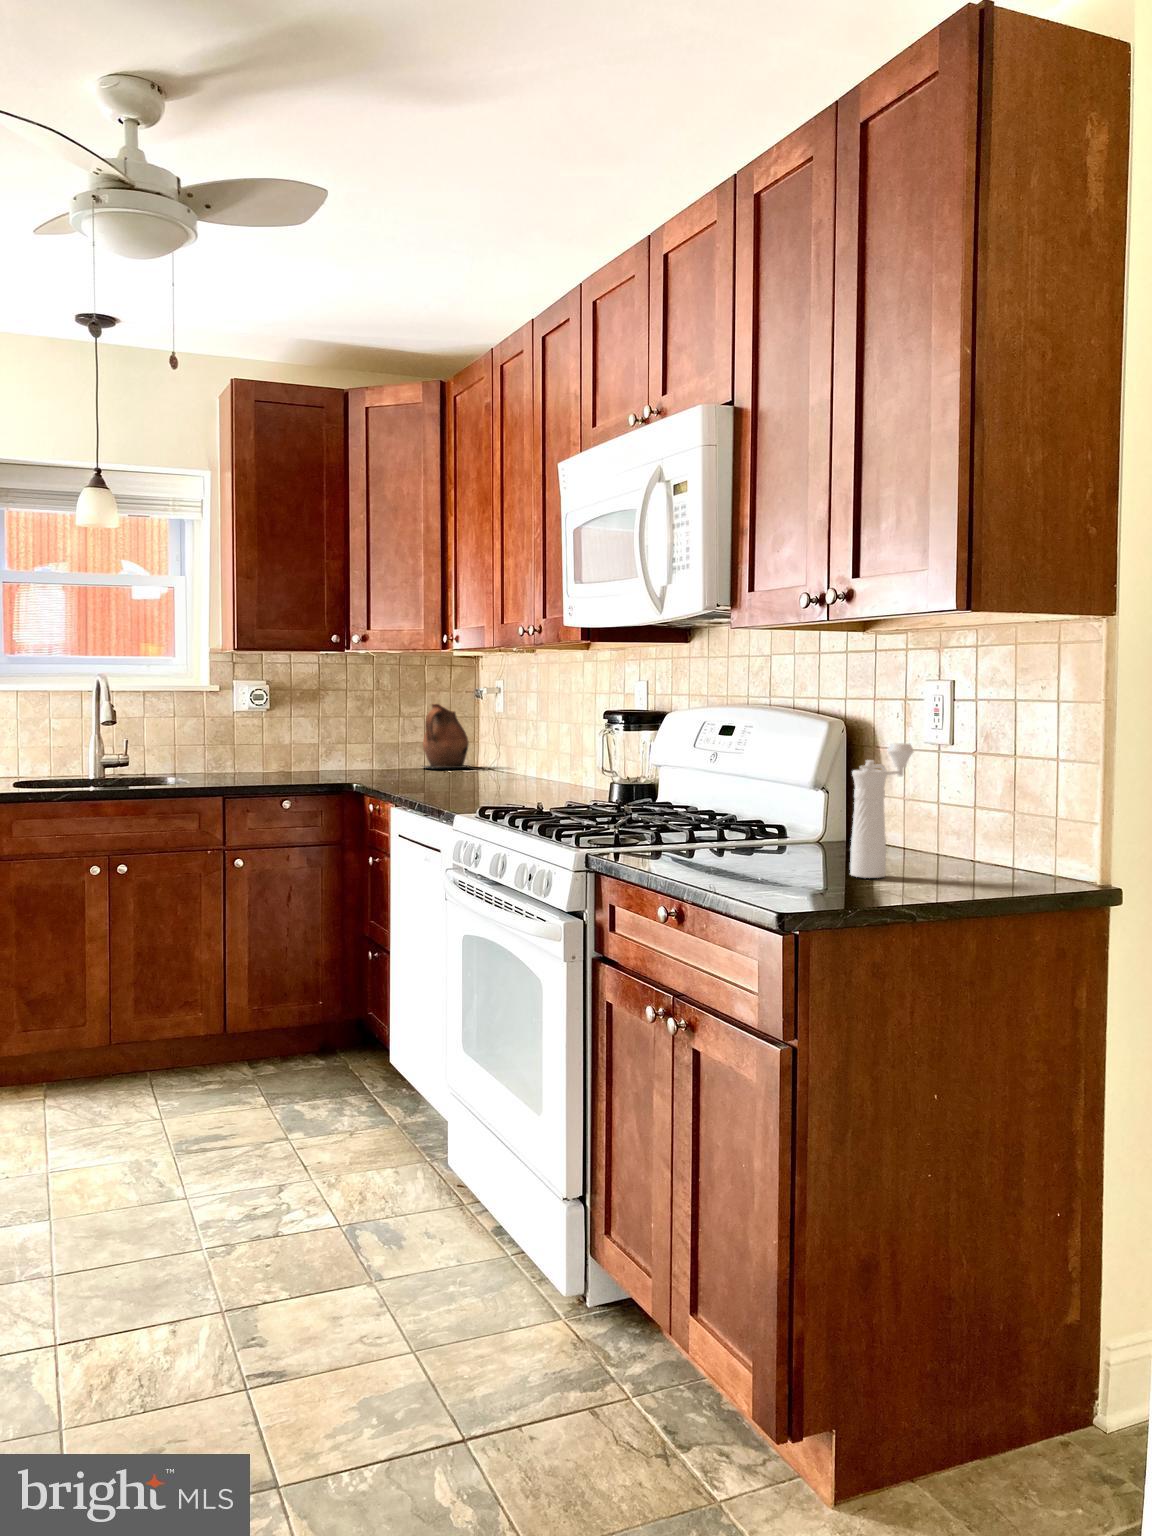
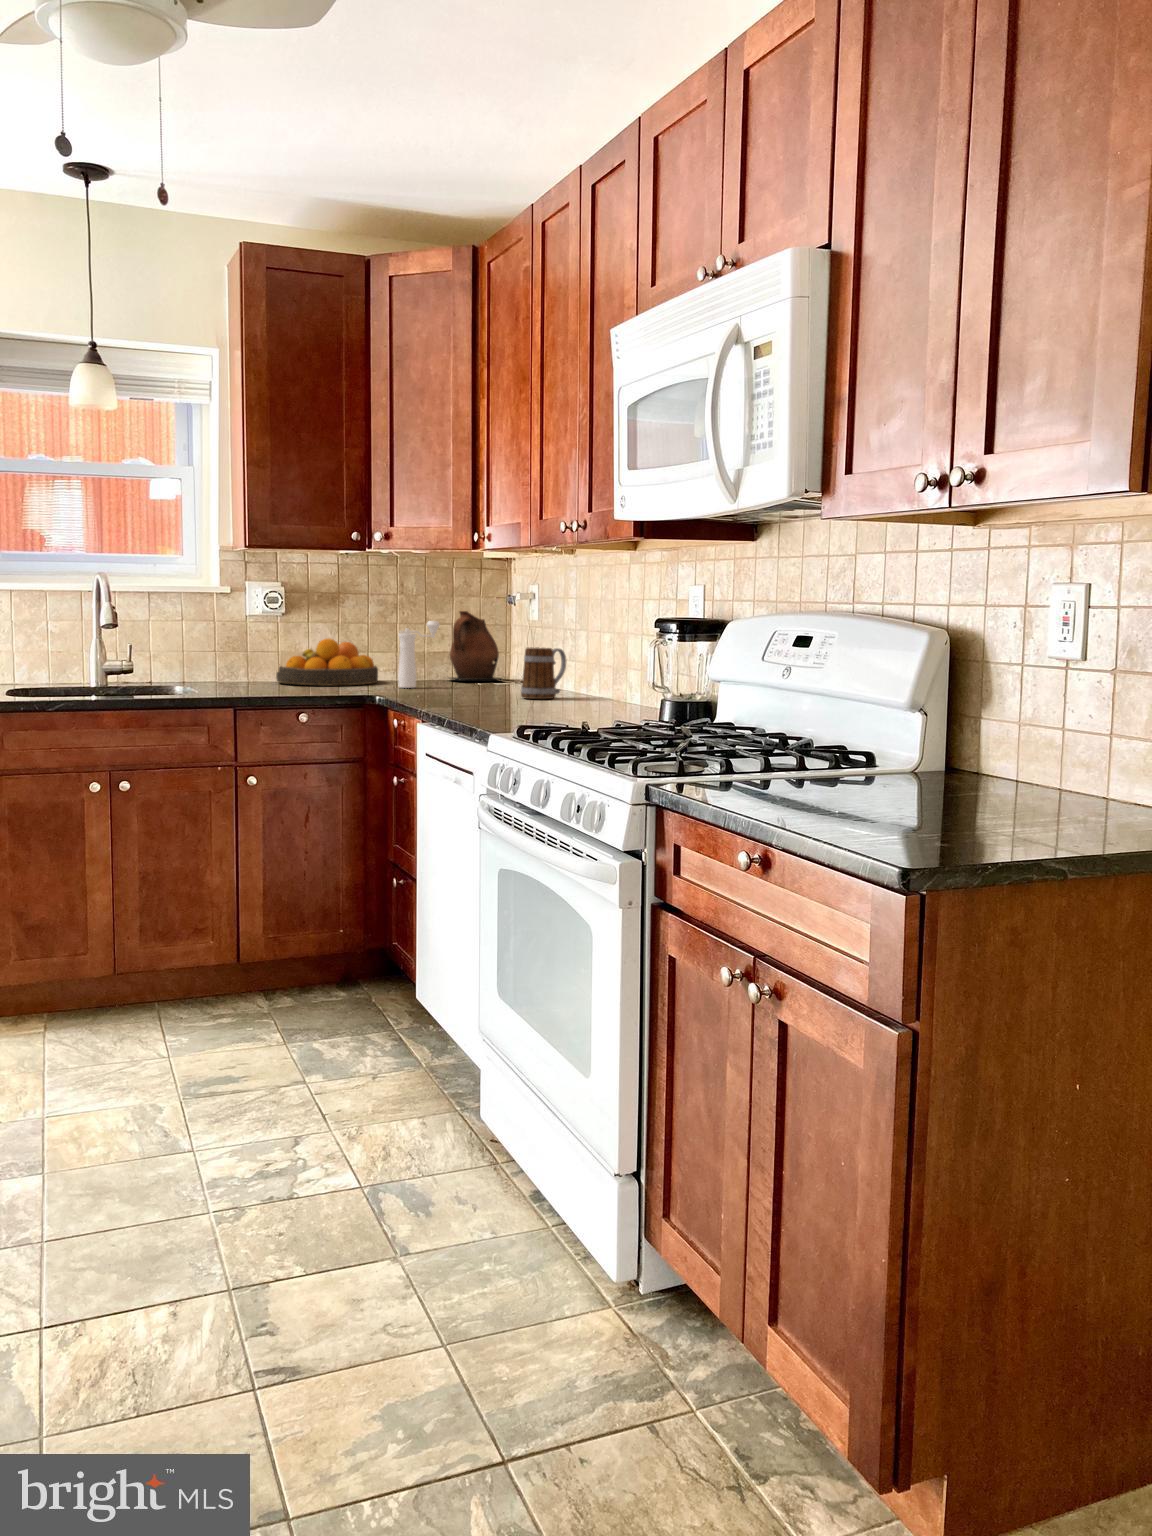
fruit bowl: none [259,730,355,774] -> present [276,638,378,686]
mug: none [487,737,529,785] -> present [521,648,566,699]
pepper mill: present [850,743,914,878] -> present [398,621,440,688]

